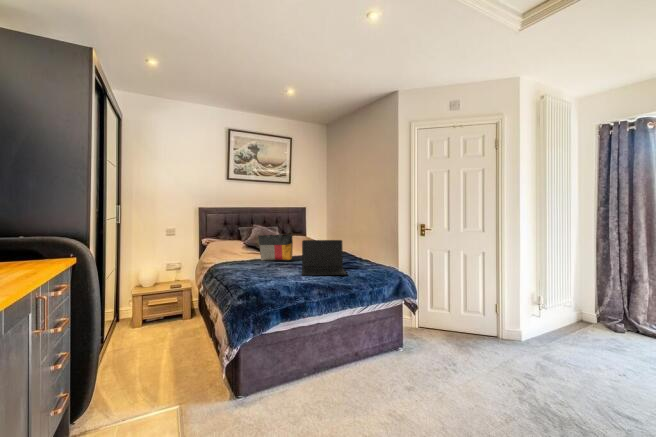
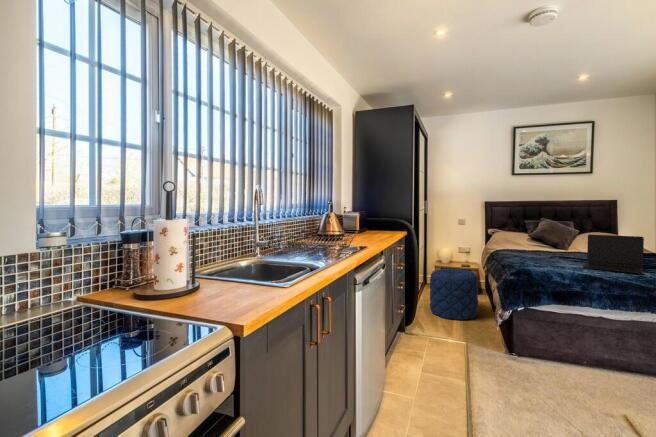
tote bag: present [258,234,293,261] -> none [541,227,582,254]
pouf: none [121,294,192,371] -> present [430,268,479,320]

